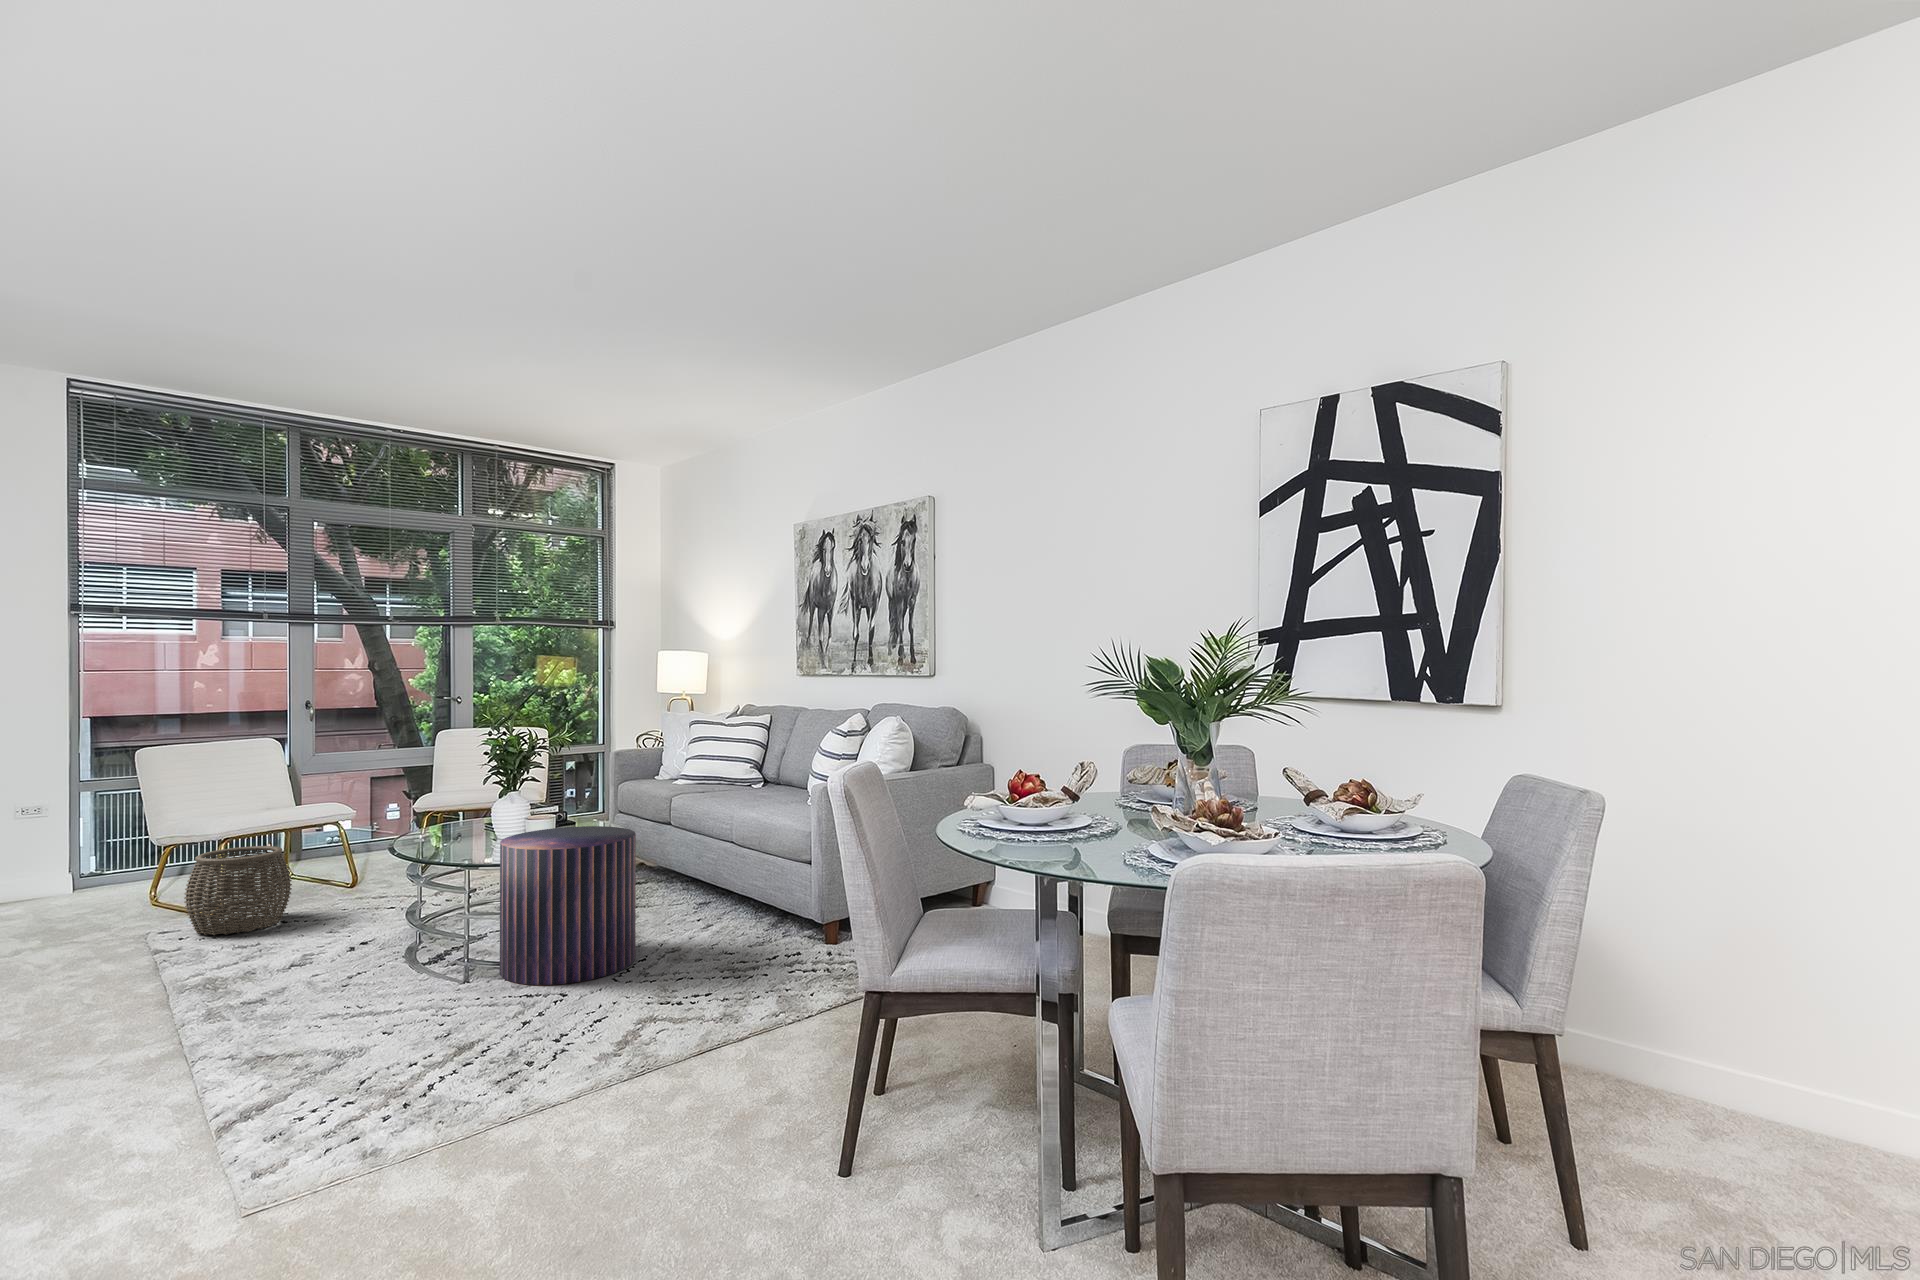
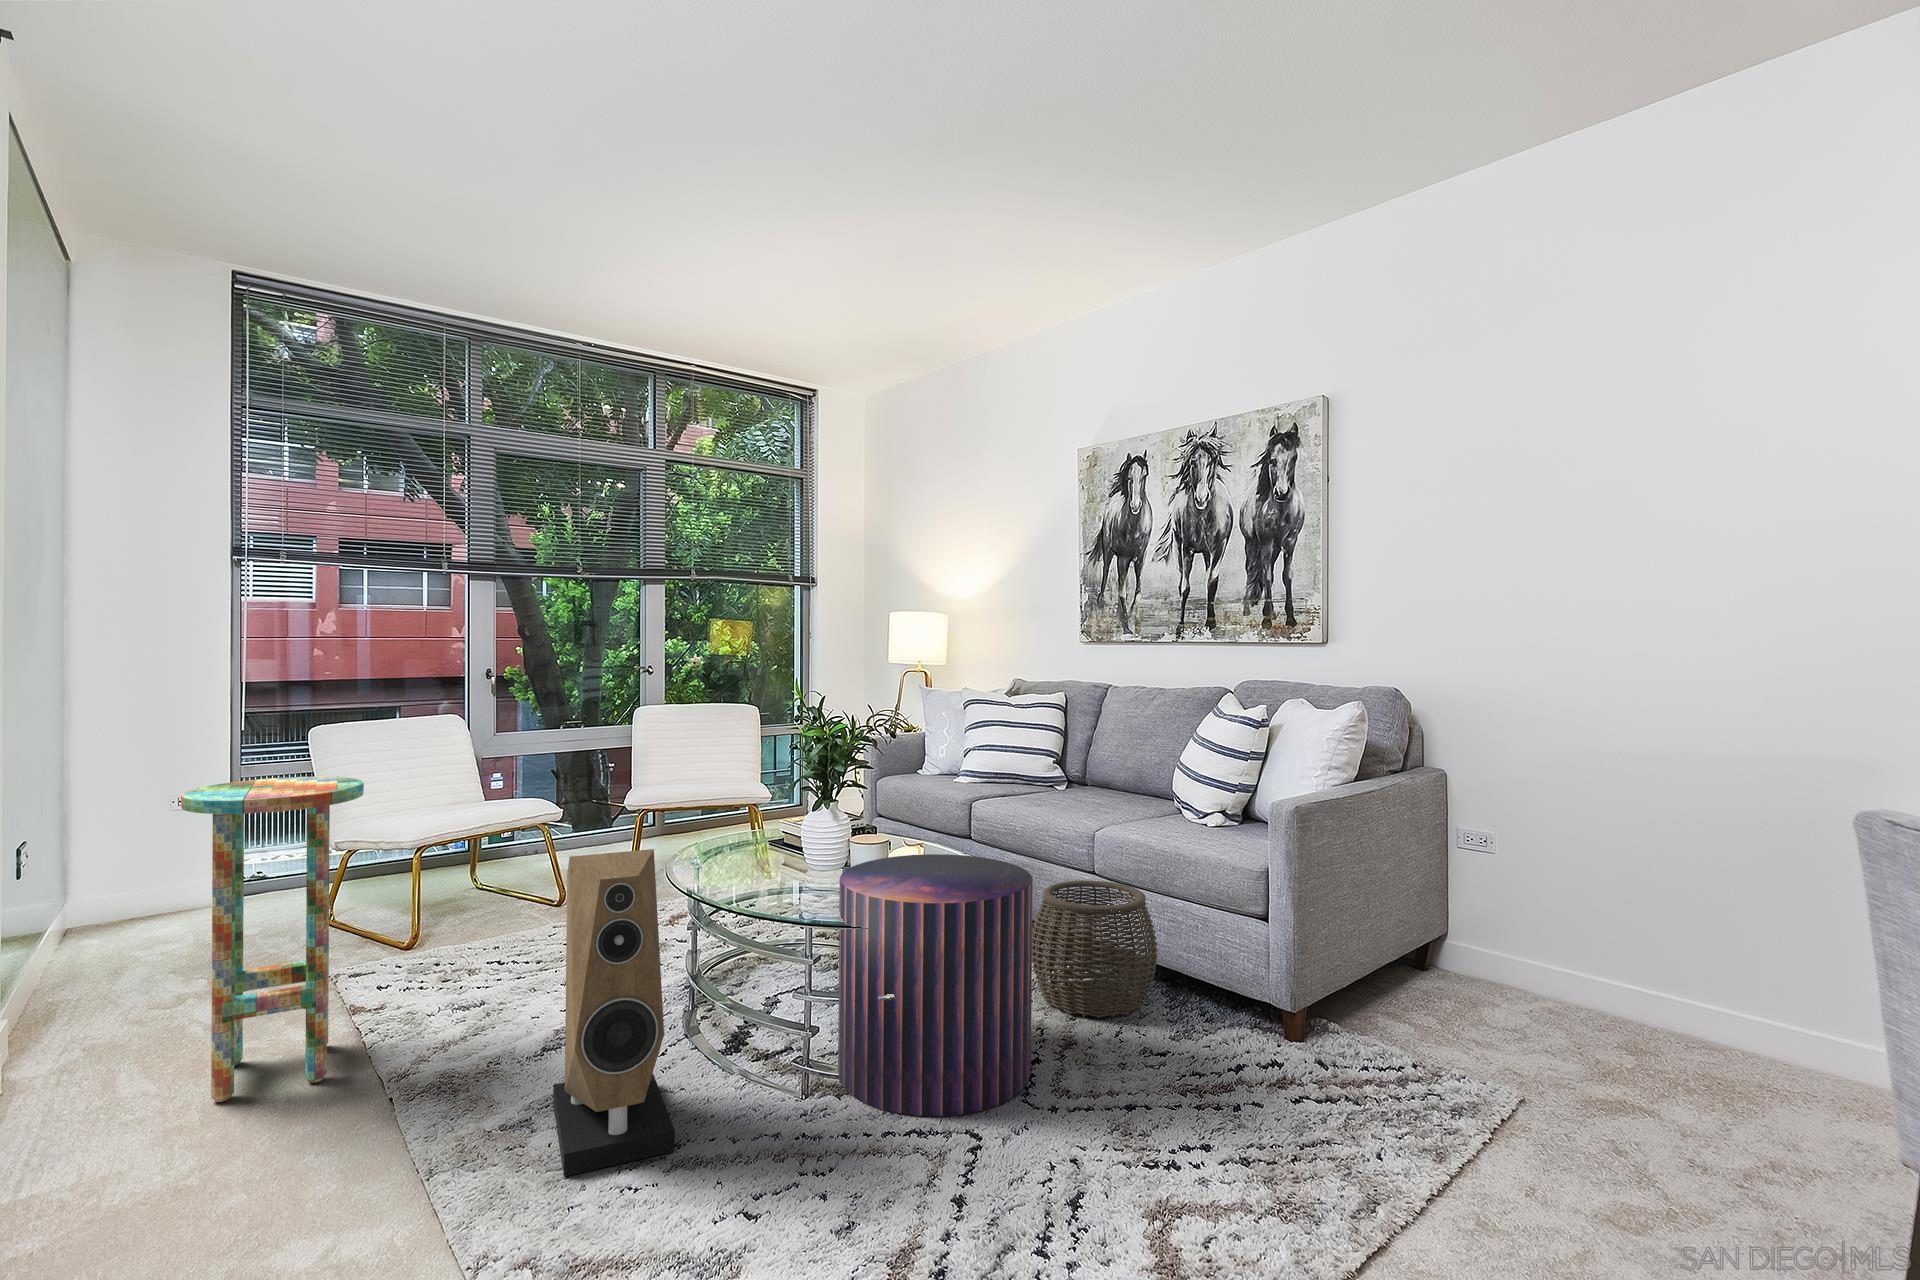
side table: none [52,780,182,990] -> present [181,777,364,1102]
speaker: none [290,819,371,1015] -> present [553,849,675,1176]
woven basket: present [184,846,292,935] -> present [1032,880,1158,1018]

